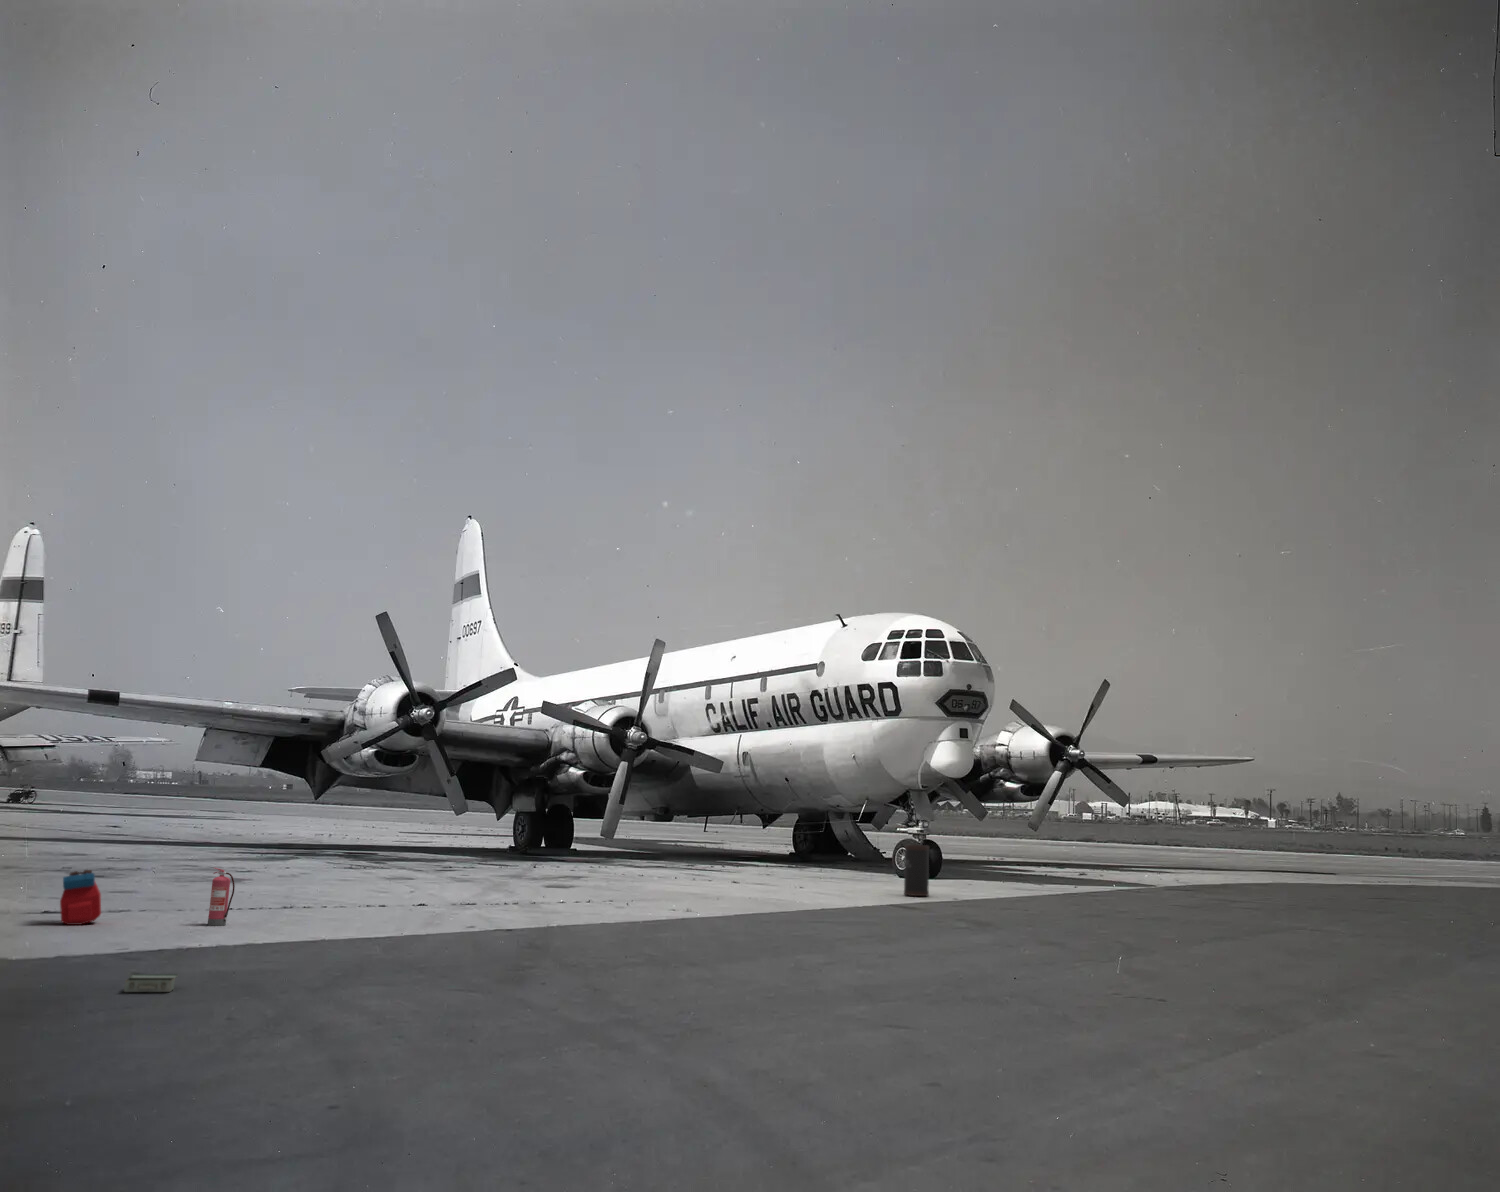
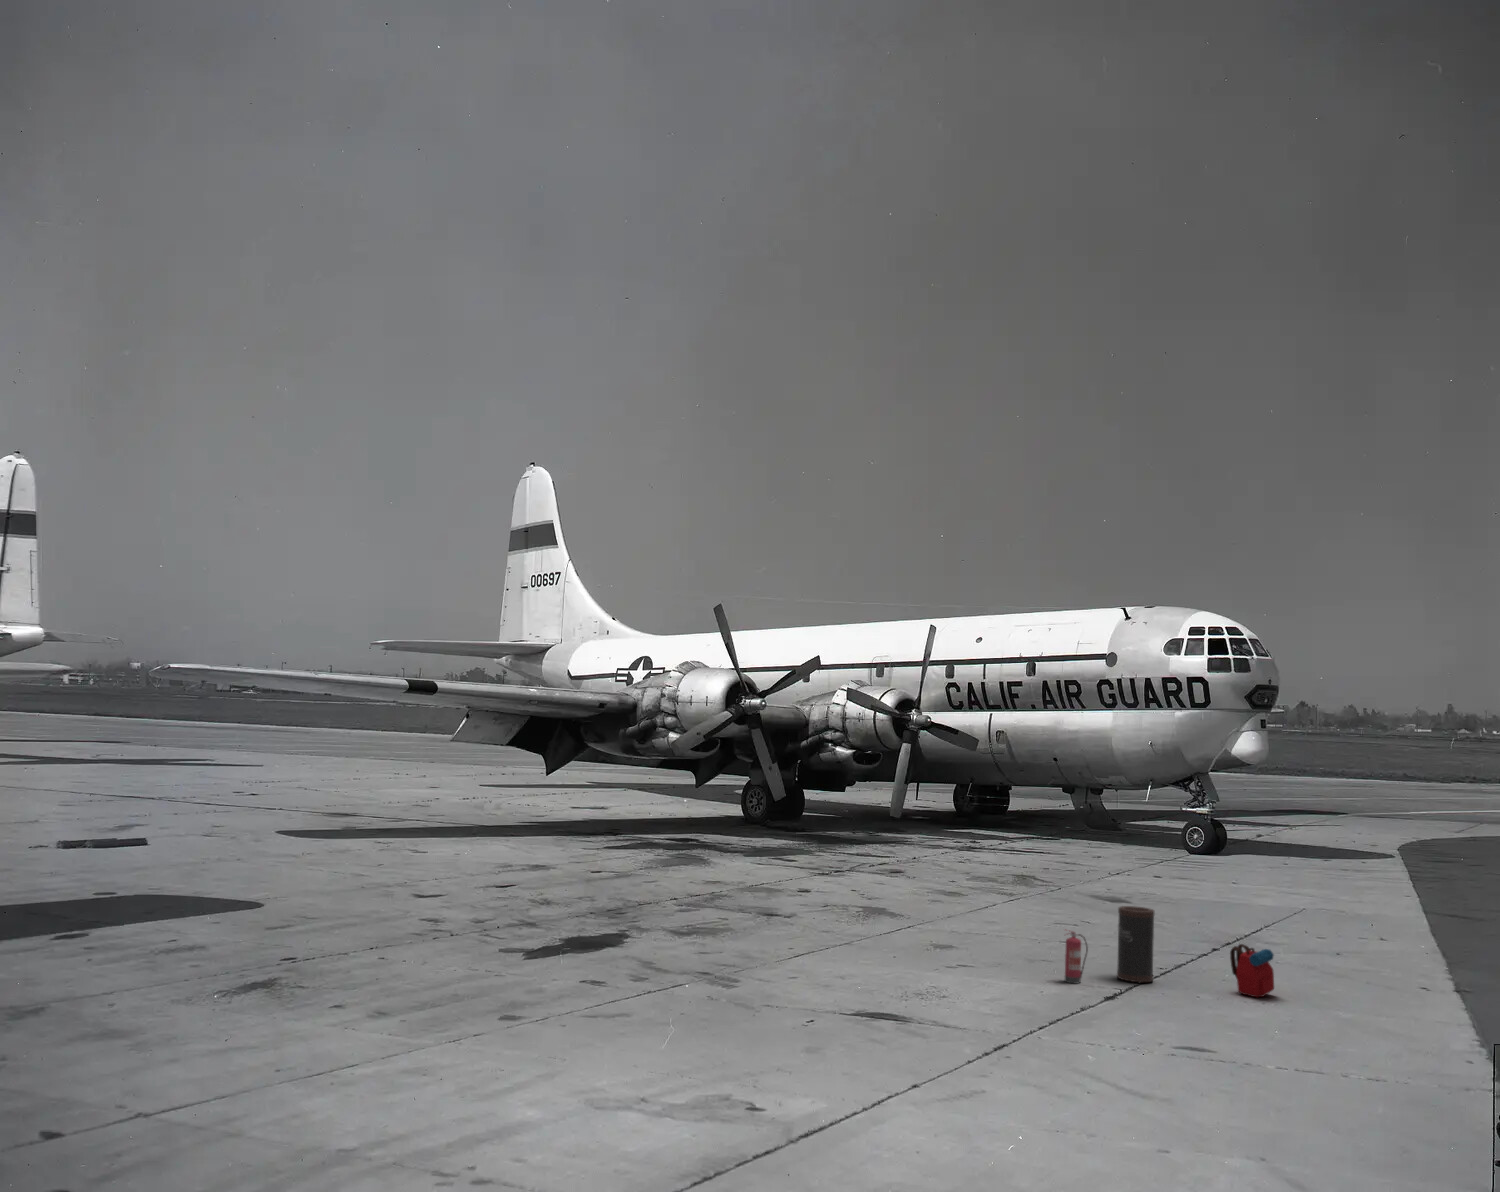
trash can: present [904,845,929,896] -> present [1117,906,1154,983]
backpack: present [60,870,101,925] -> present [1230,944,1274,997]
toolbox: present [124,974,178,992] -> none [1380,1067,1427,1087]

